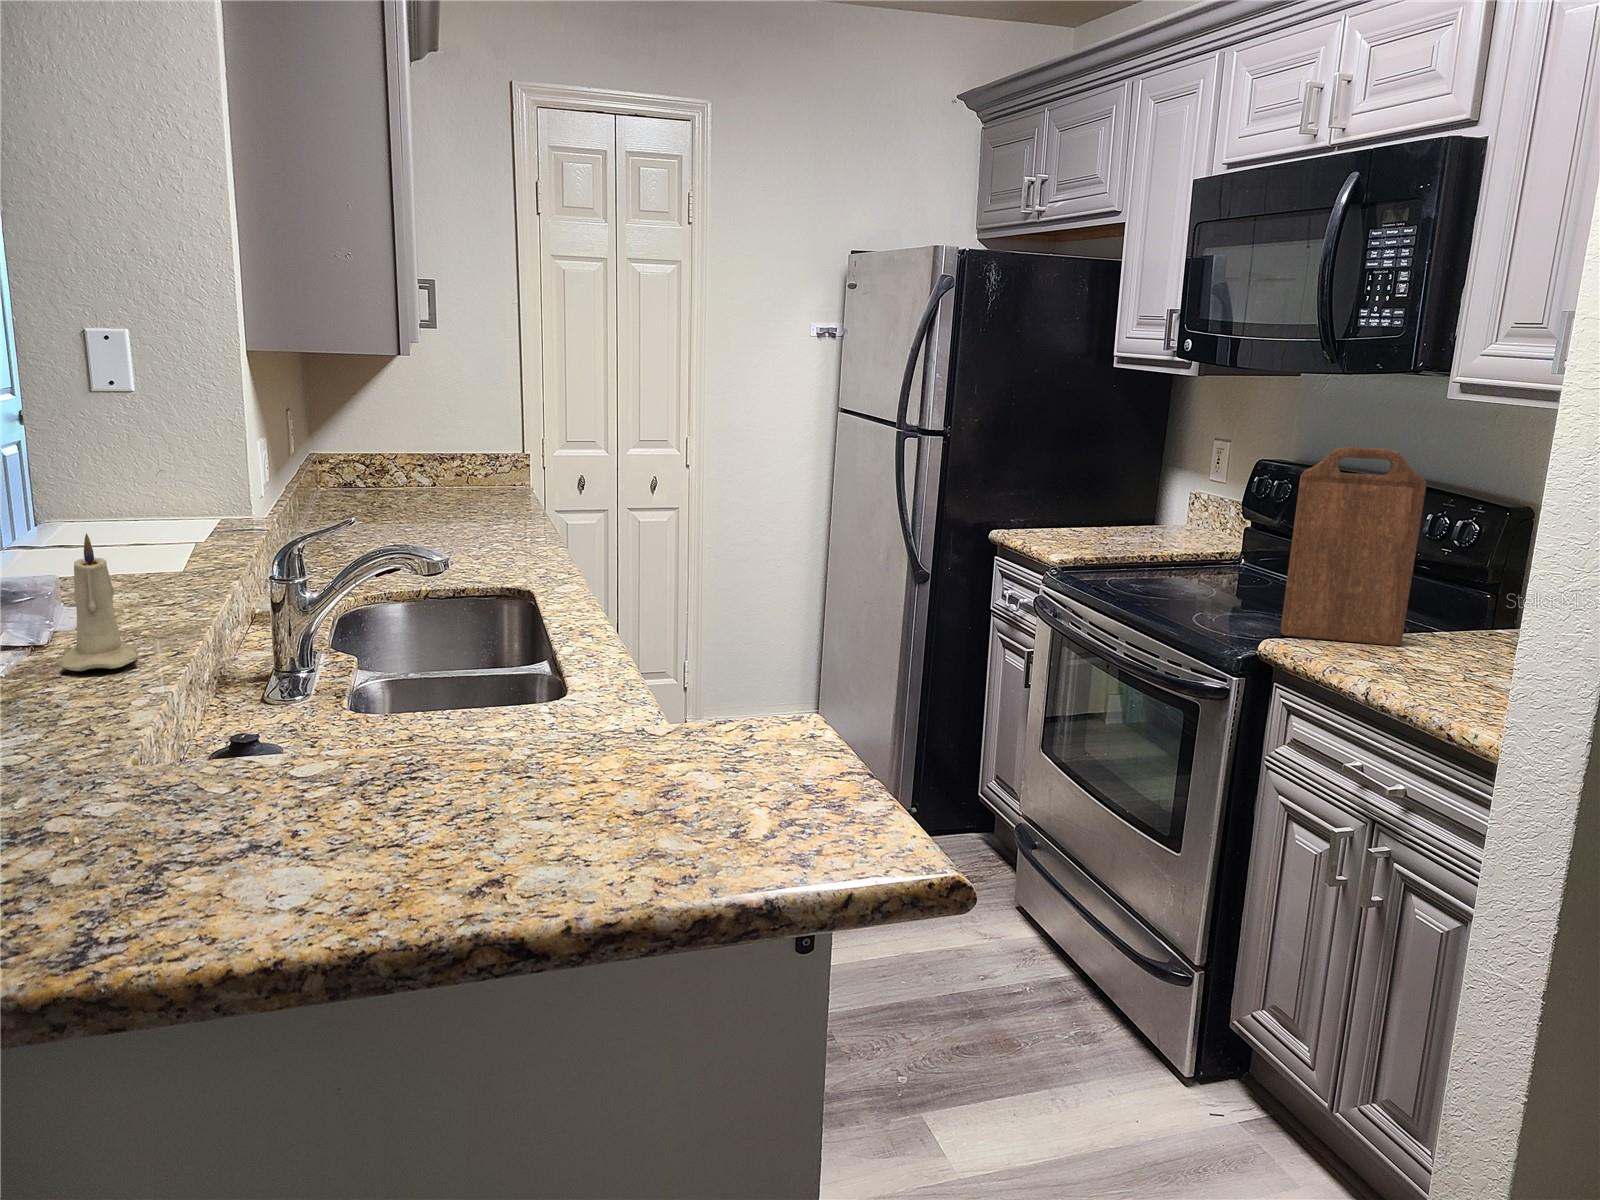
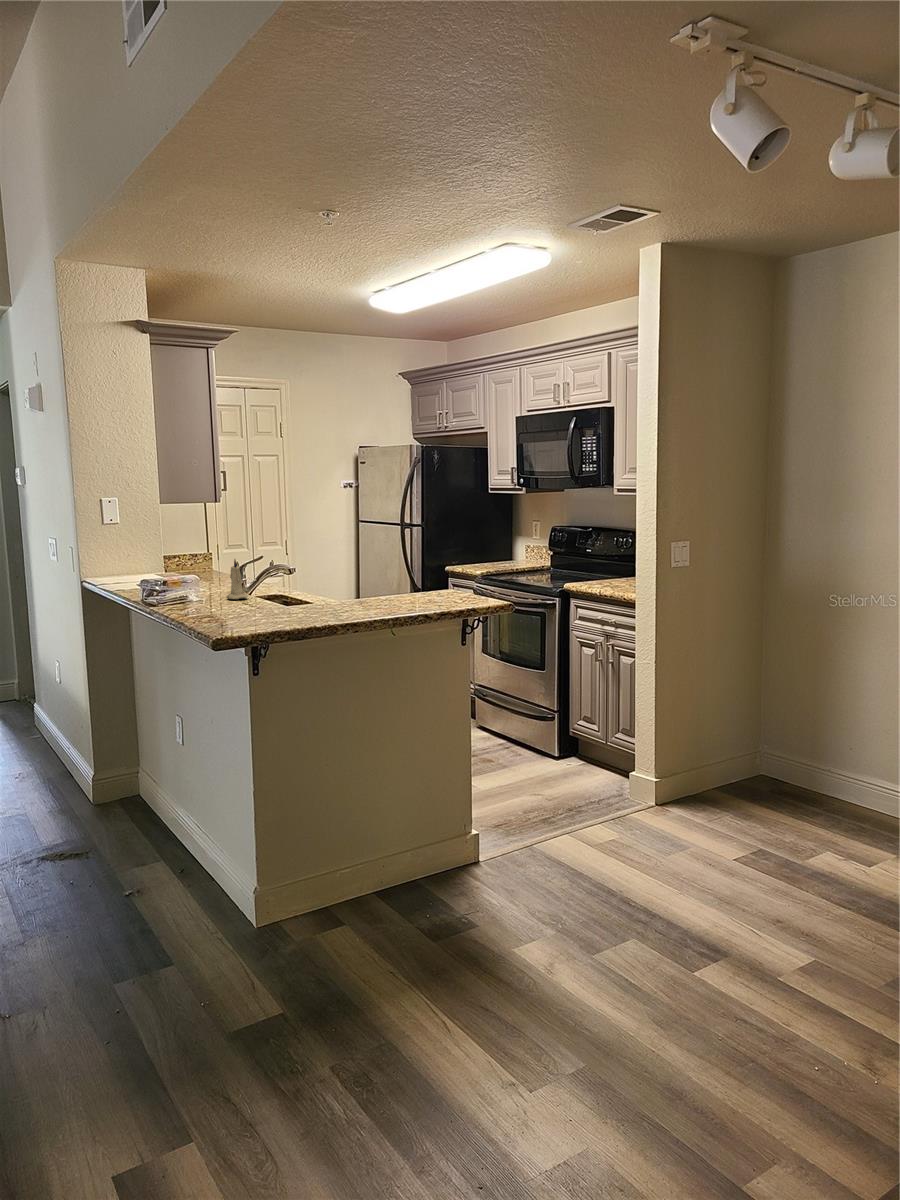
cutting board: present [1281,447,1427,646] -> none [569,514,610,583]

